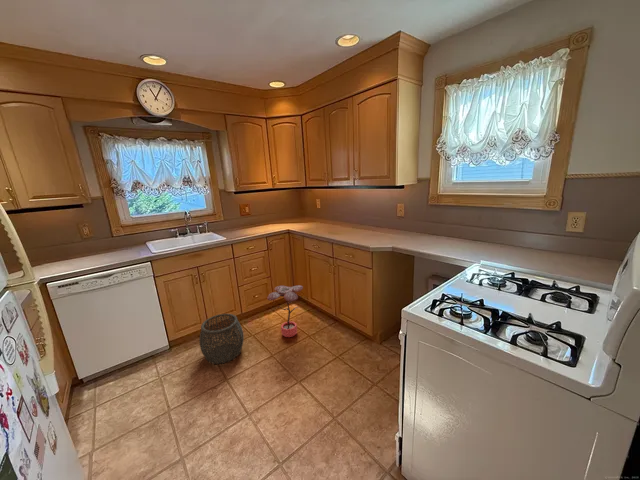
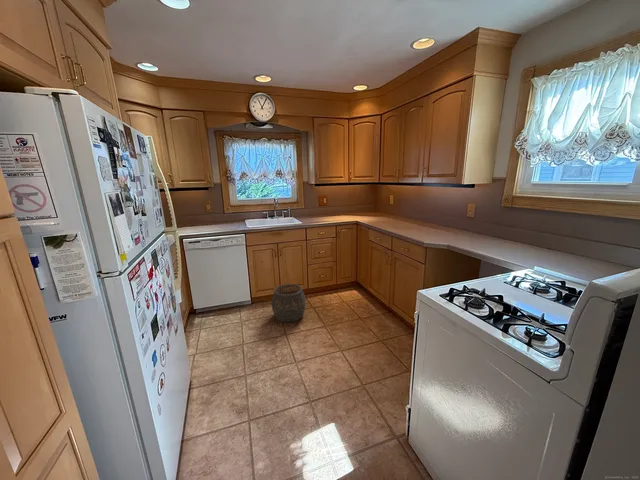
potted plant: present [267,285,303,337] -> none [328,269,362,315]

